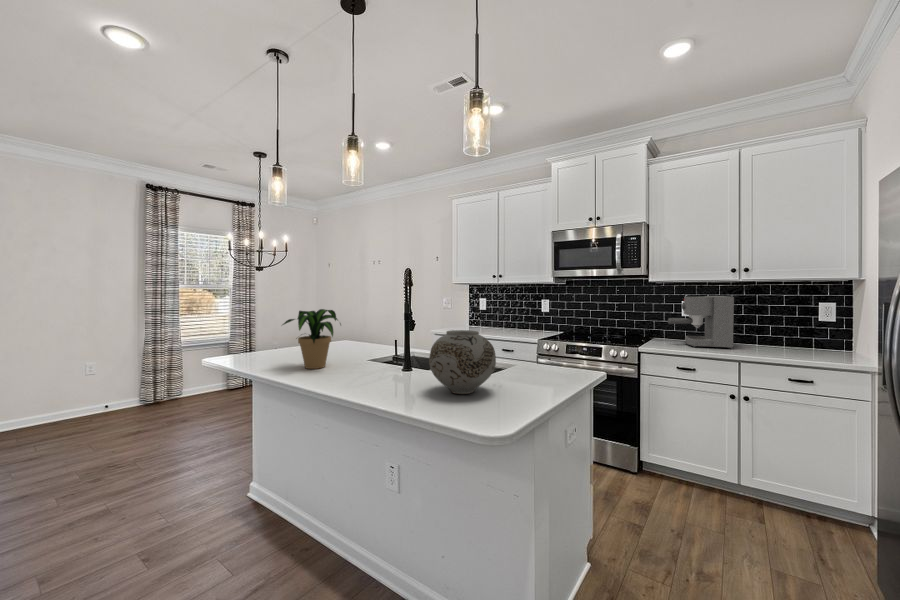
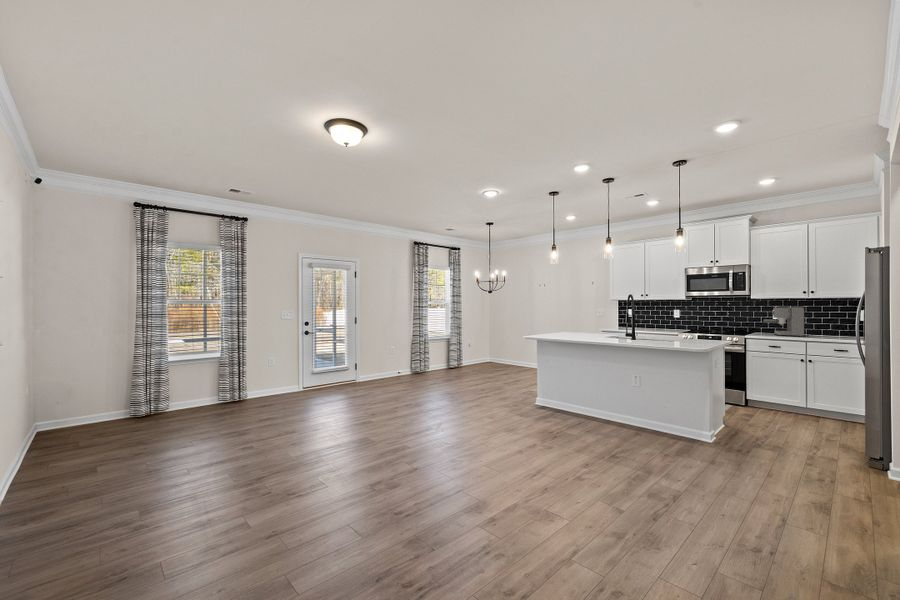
potted plant: present [283,309,341,369] -> none [568,310,596,336]
vase: present [429,330,496,394] -> none [654,317,685,342]

